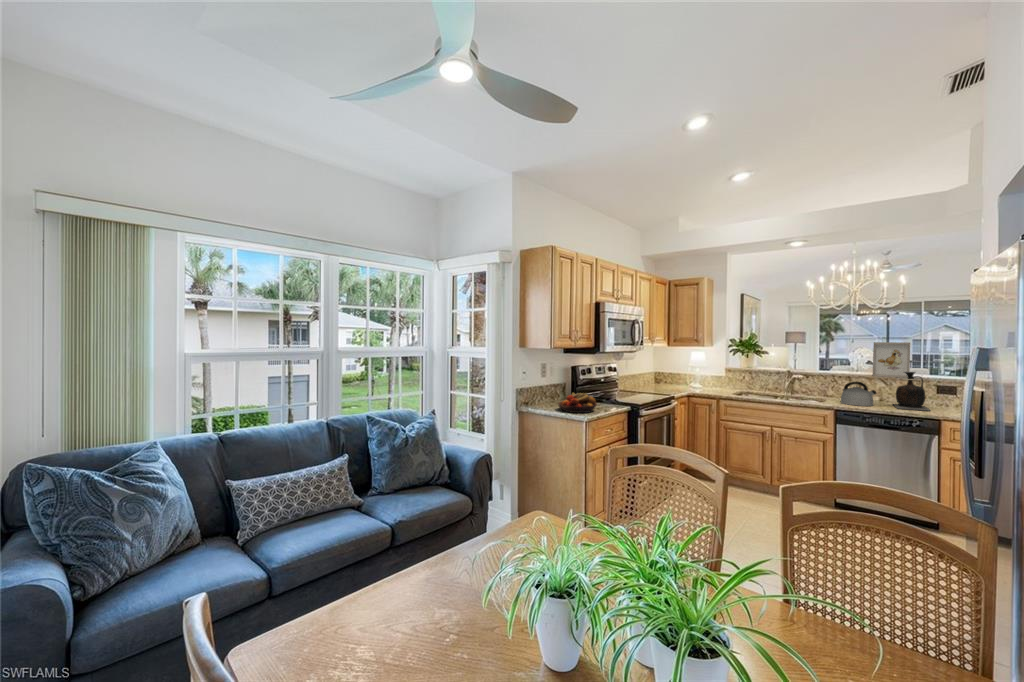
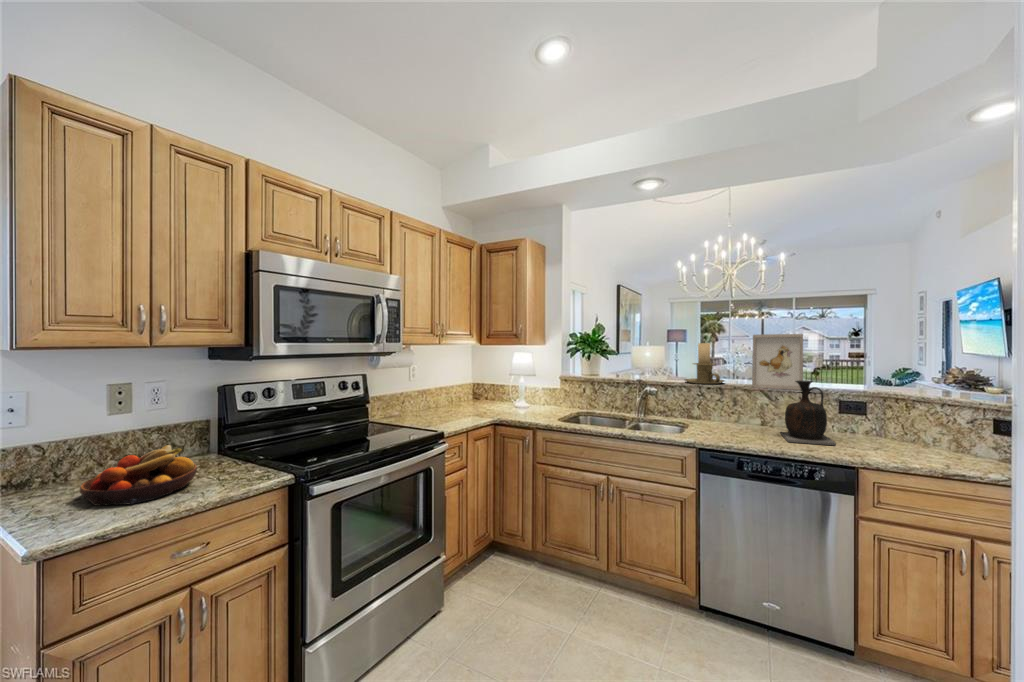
candle holder: none [821,347,852,374] -> present [685,343,725,384]
kettle: present [841,382,876,406] -> none [707,397,758,438]

